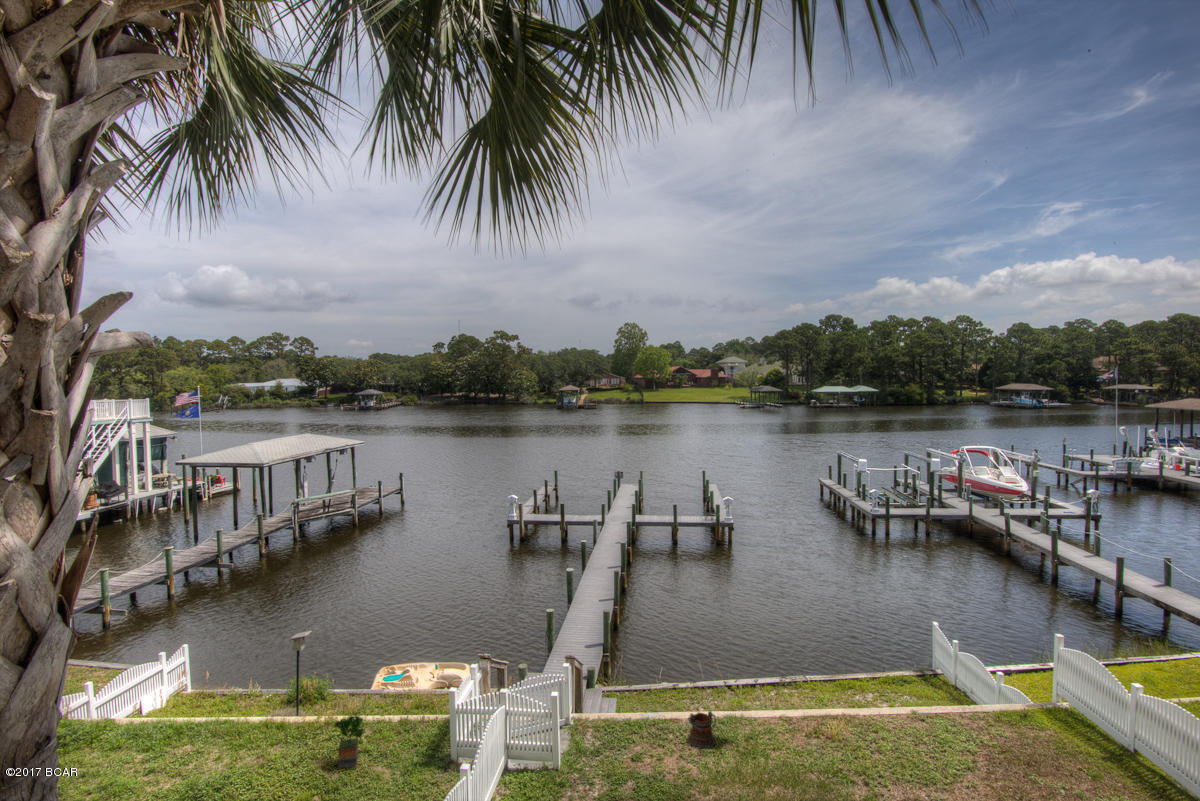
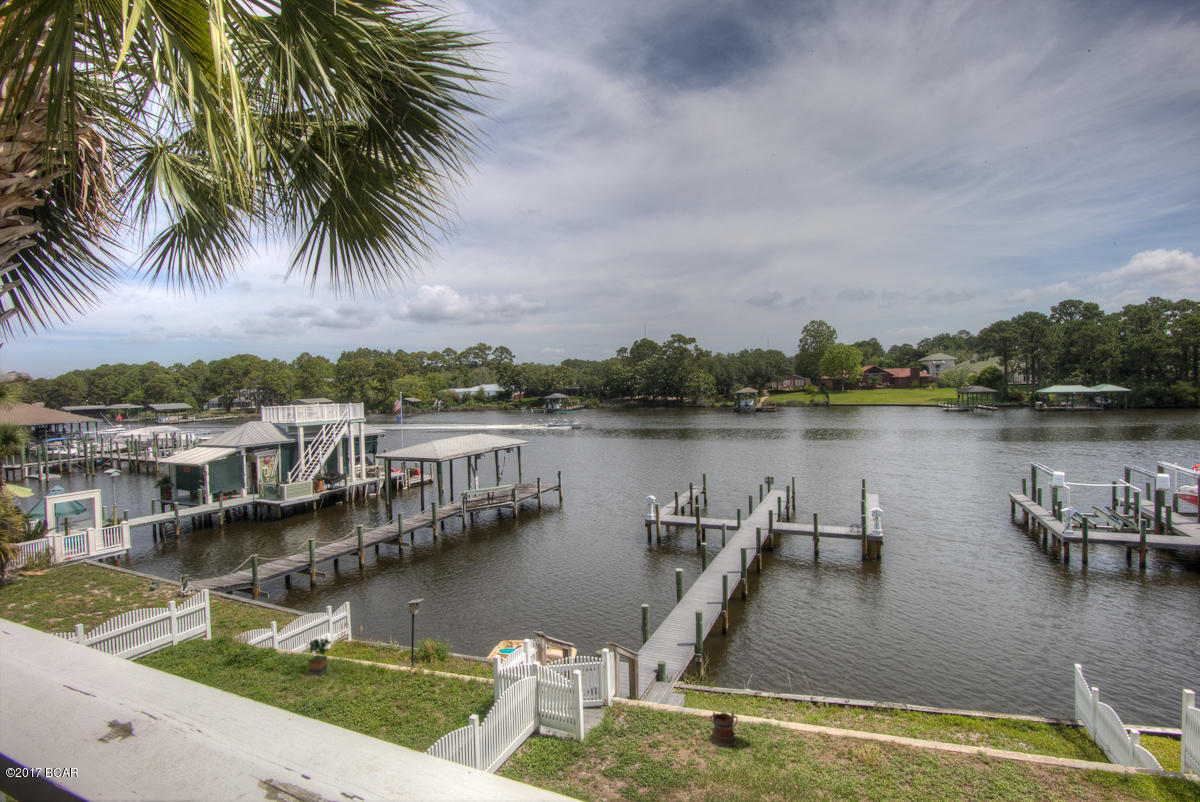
potted tree: present [334,716,365,768] -> present [309,639,331,676]

